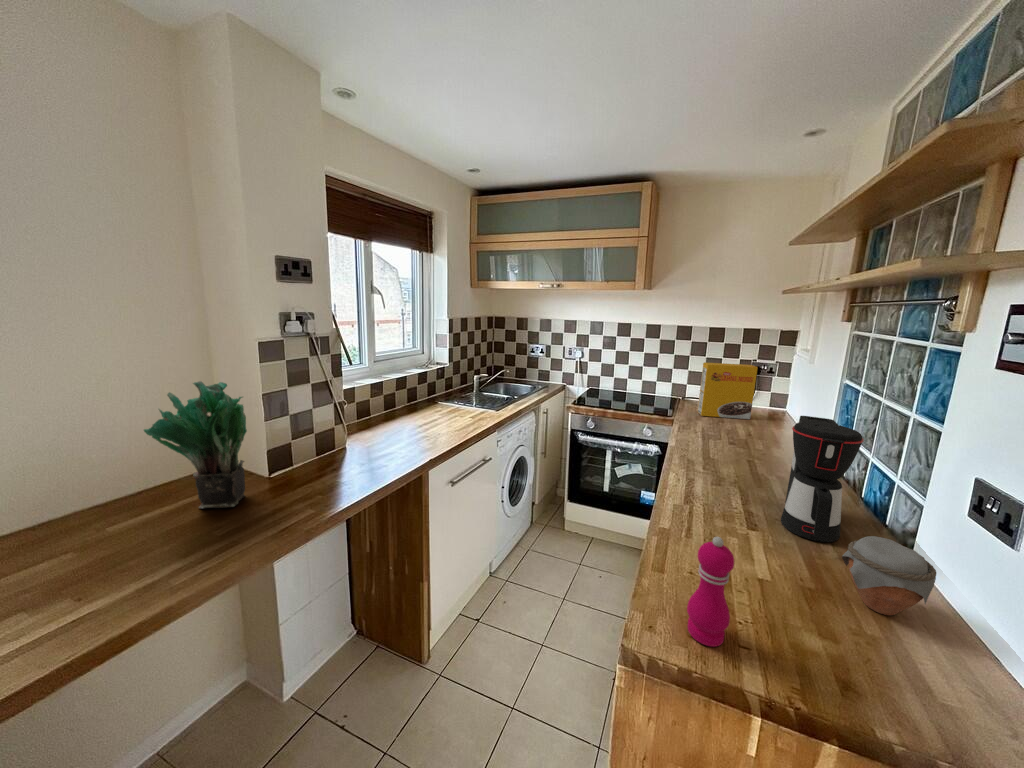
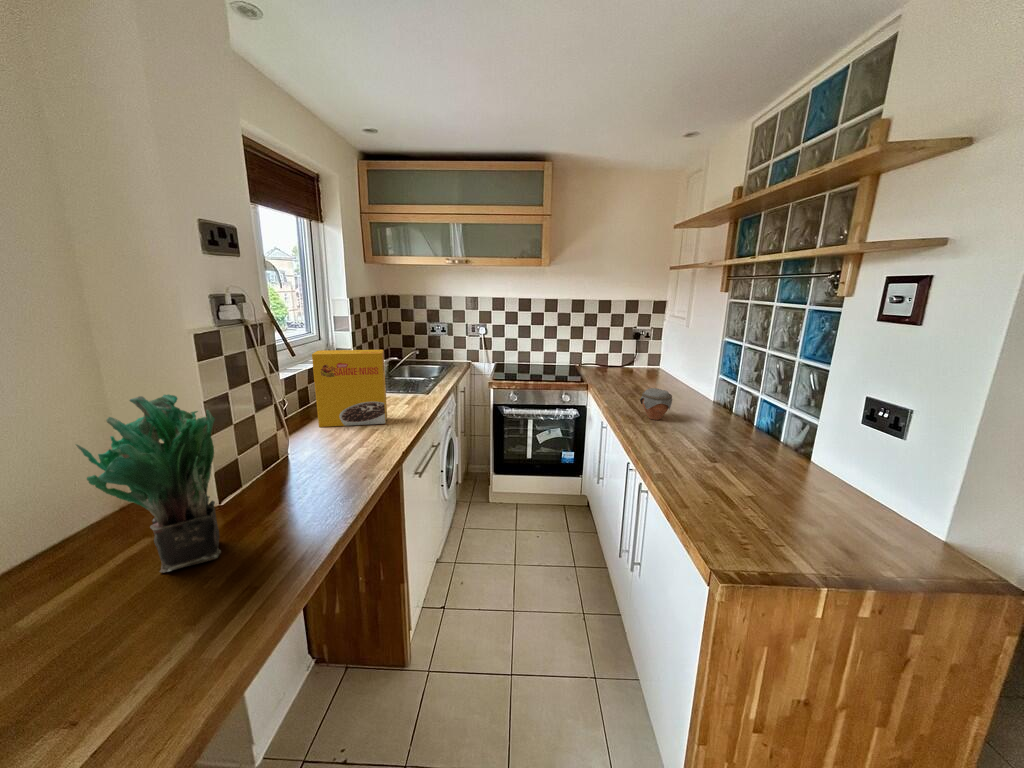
cereal box: present [698,362,758,419] -> present [312,350,387,427]
coffee maker: present [781,416,864,542] -> none [716,368,782,460]
jar: present [842,536,936,615] -> present [640,388,672,420]
pepper mill: present [687,537,734,647] -> none [740,465,781,550]

